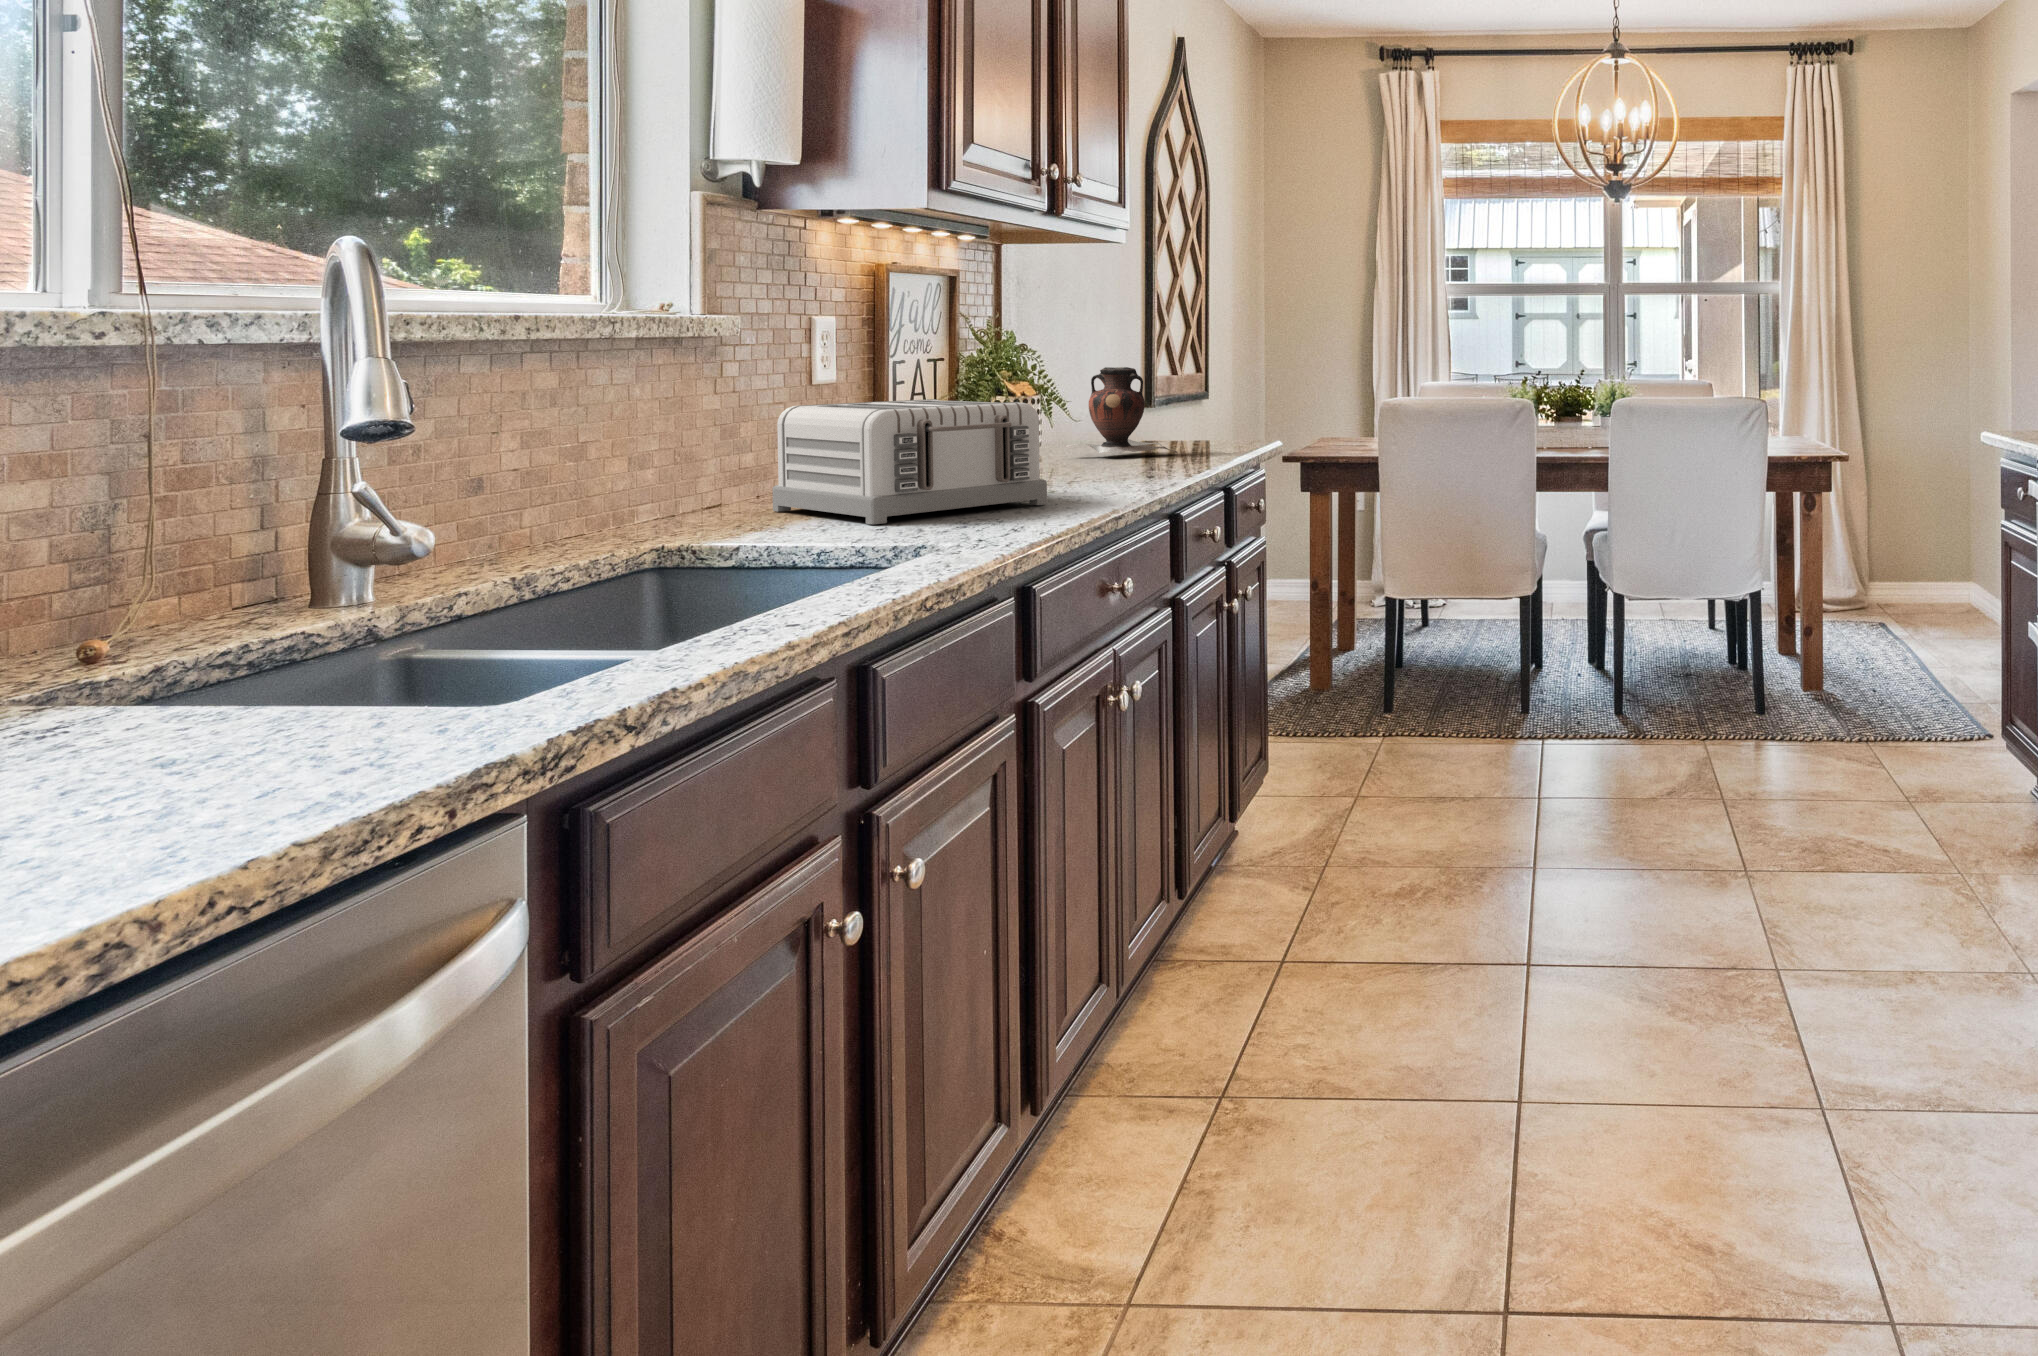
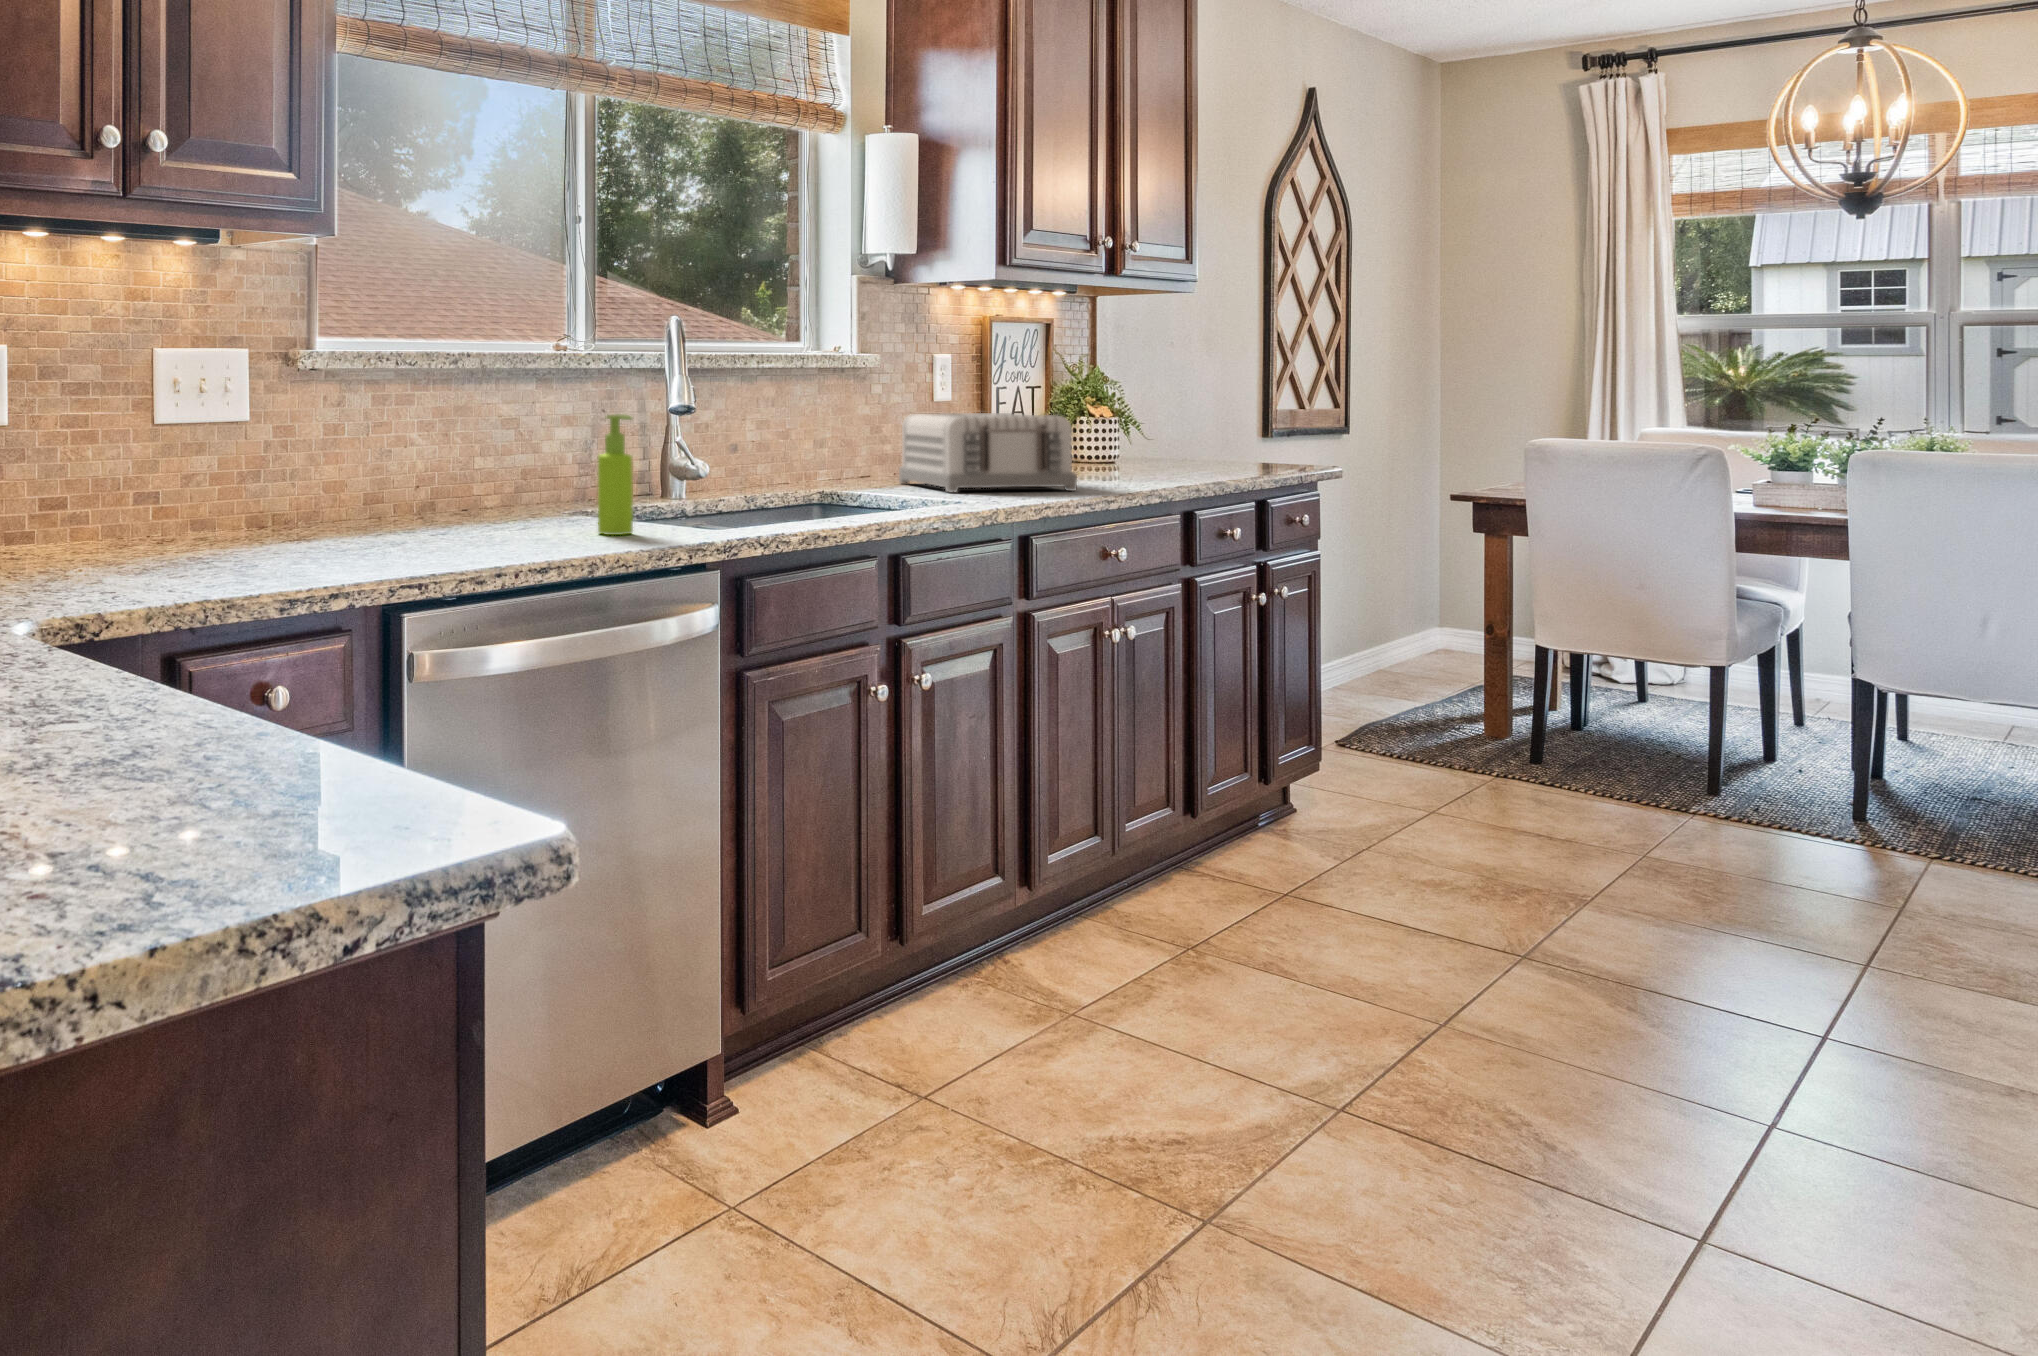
vase: present [1066,367,1177,455] -> none [1141,395,1241,471]
soap dispenser: none [136,461,257,765] -> present [598,415,633,535]

